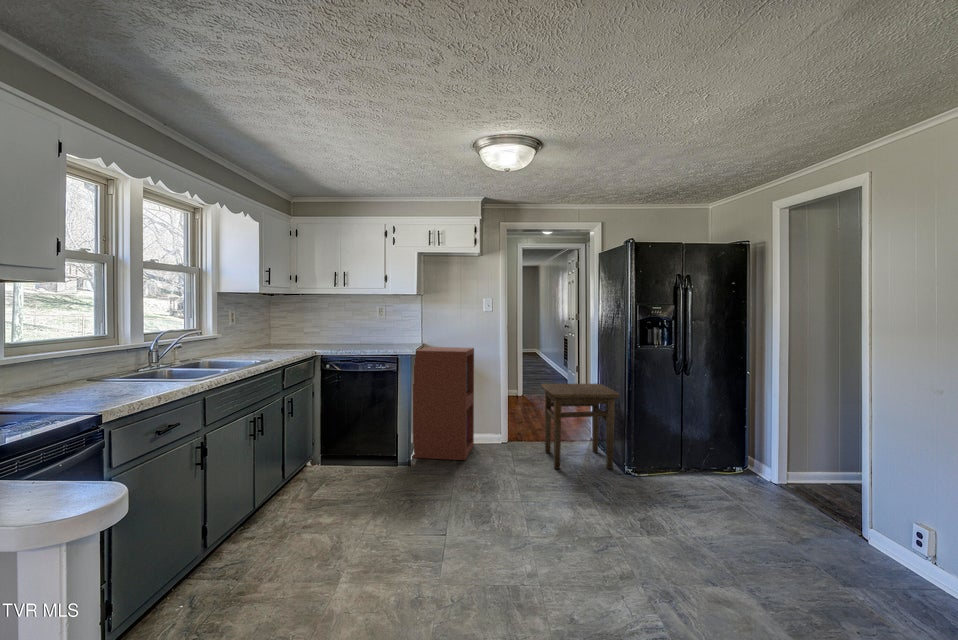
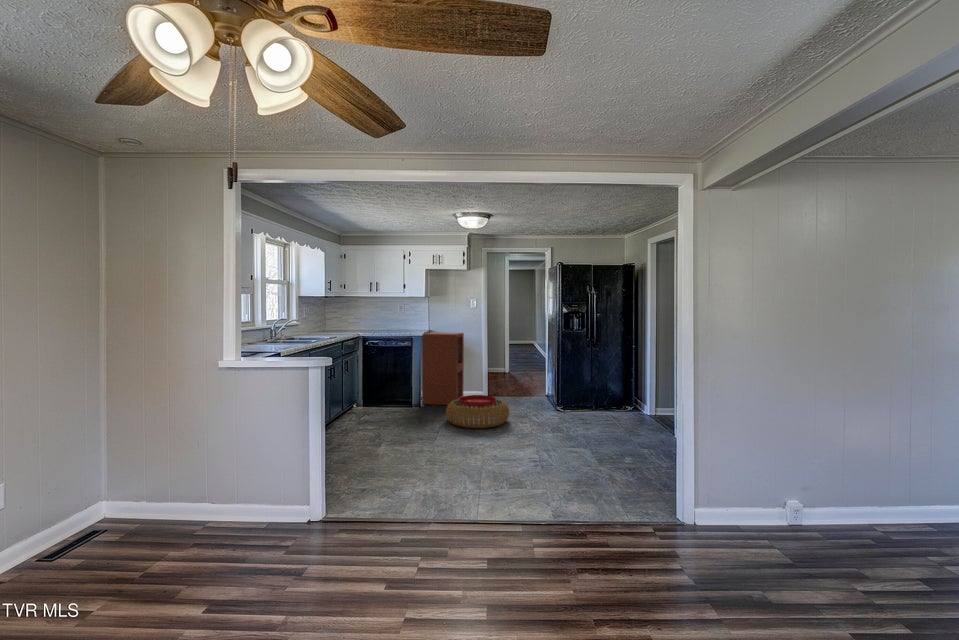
side table: present [541,384,619,469] -> none [508,356,555,410]
pouf: none [452,451,557,515] -> present [446,395,509,428]

